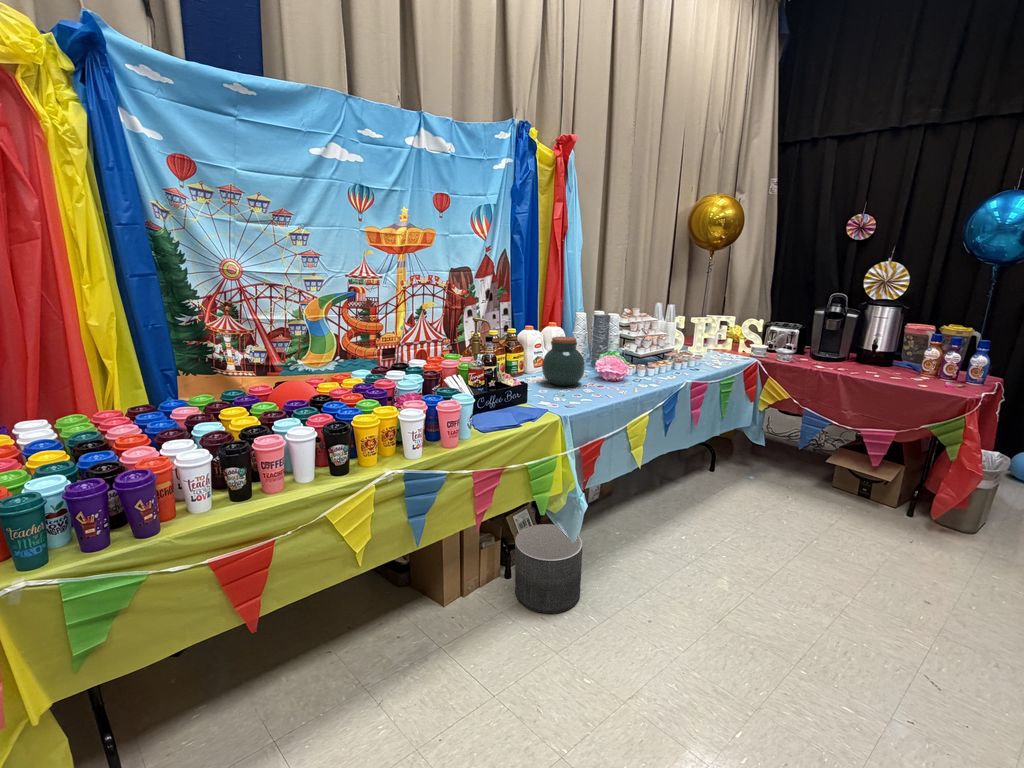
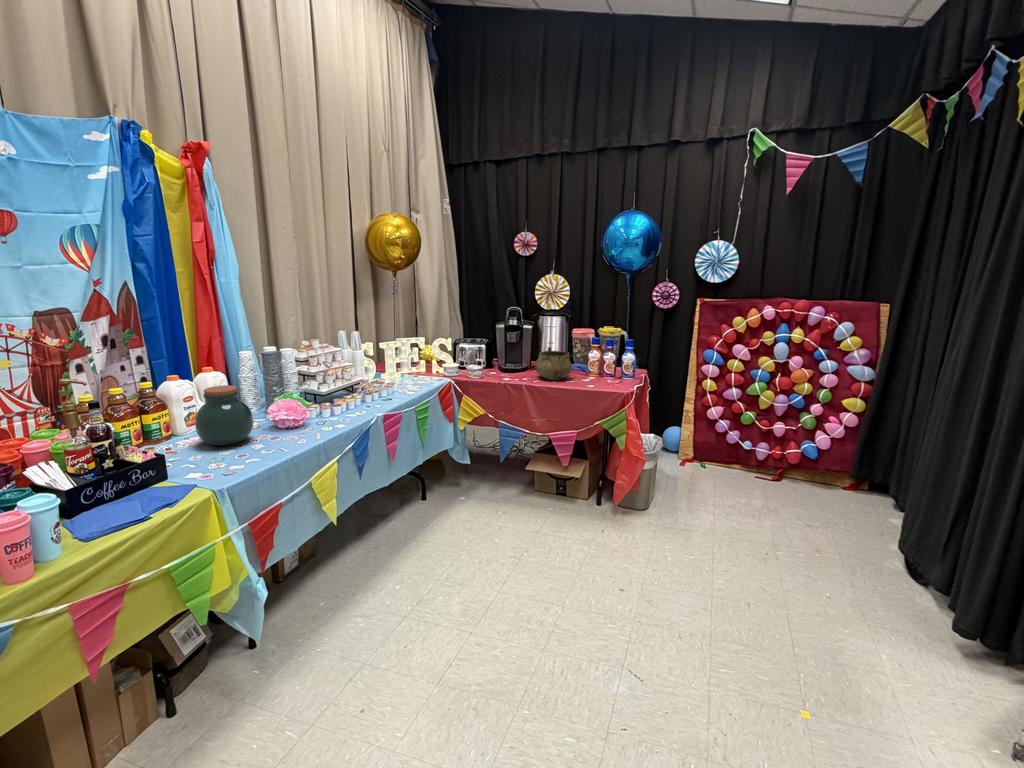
decorative bowl: none [865,340,917,373] -> present [535,351,571,380]
planter: present [515,524,583,613] -> none [175,616,275,738]

